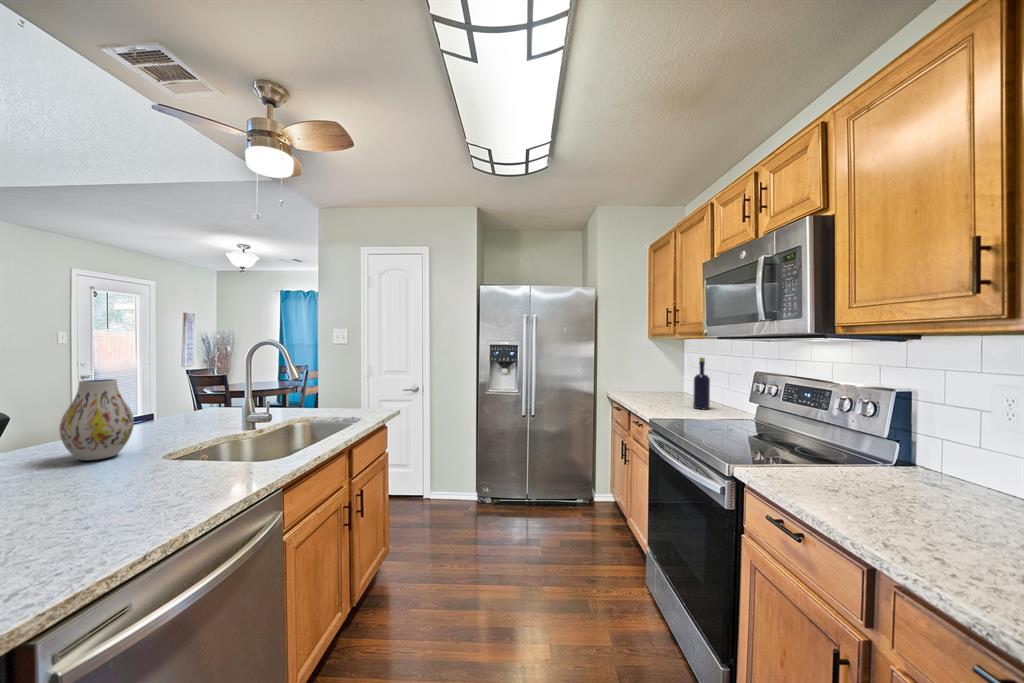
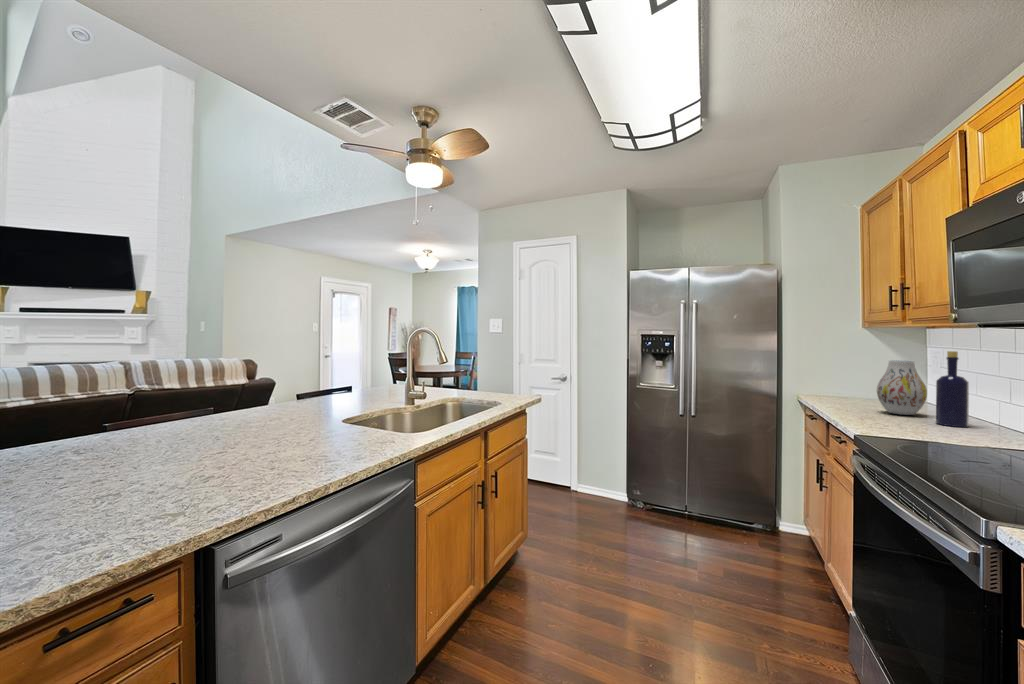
vase: present [59,379,134,460] -> present [877,360,927,415]

